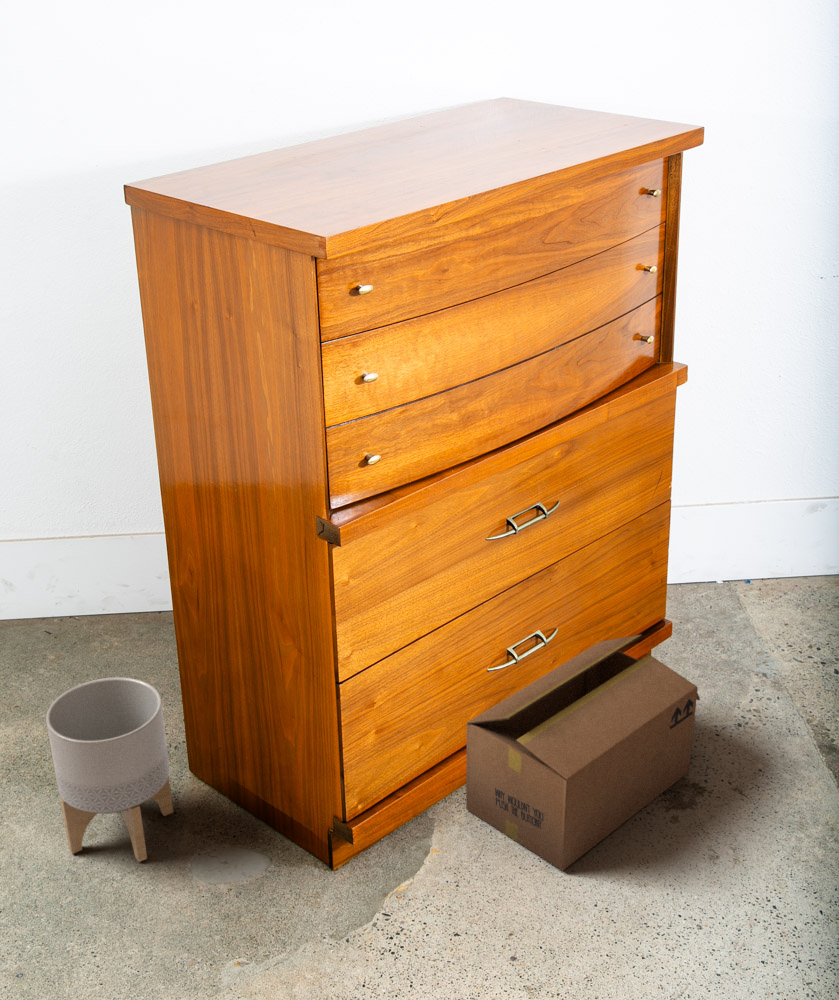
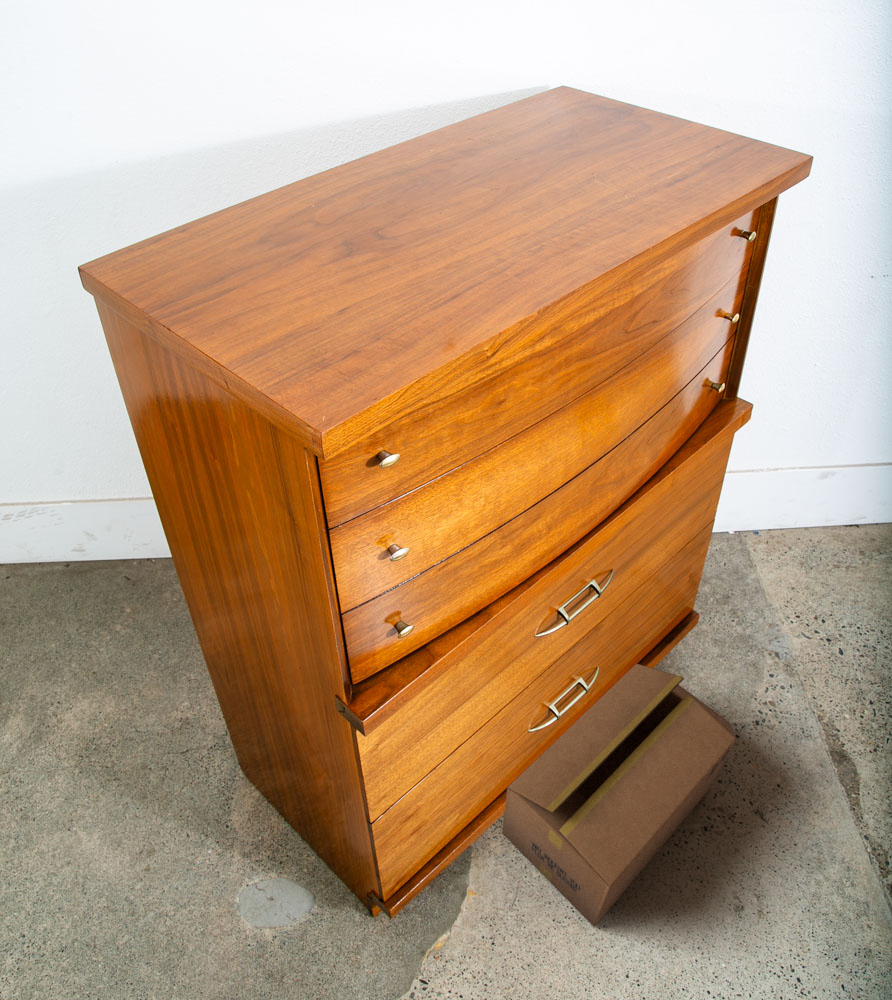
planter: present [46,677,173,862] -> none [78,734,227,897]

